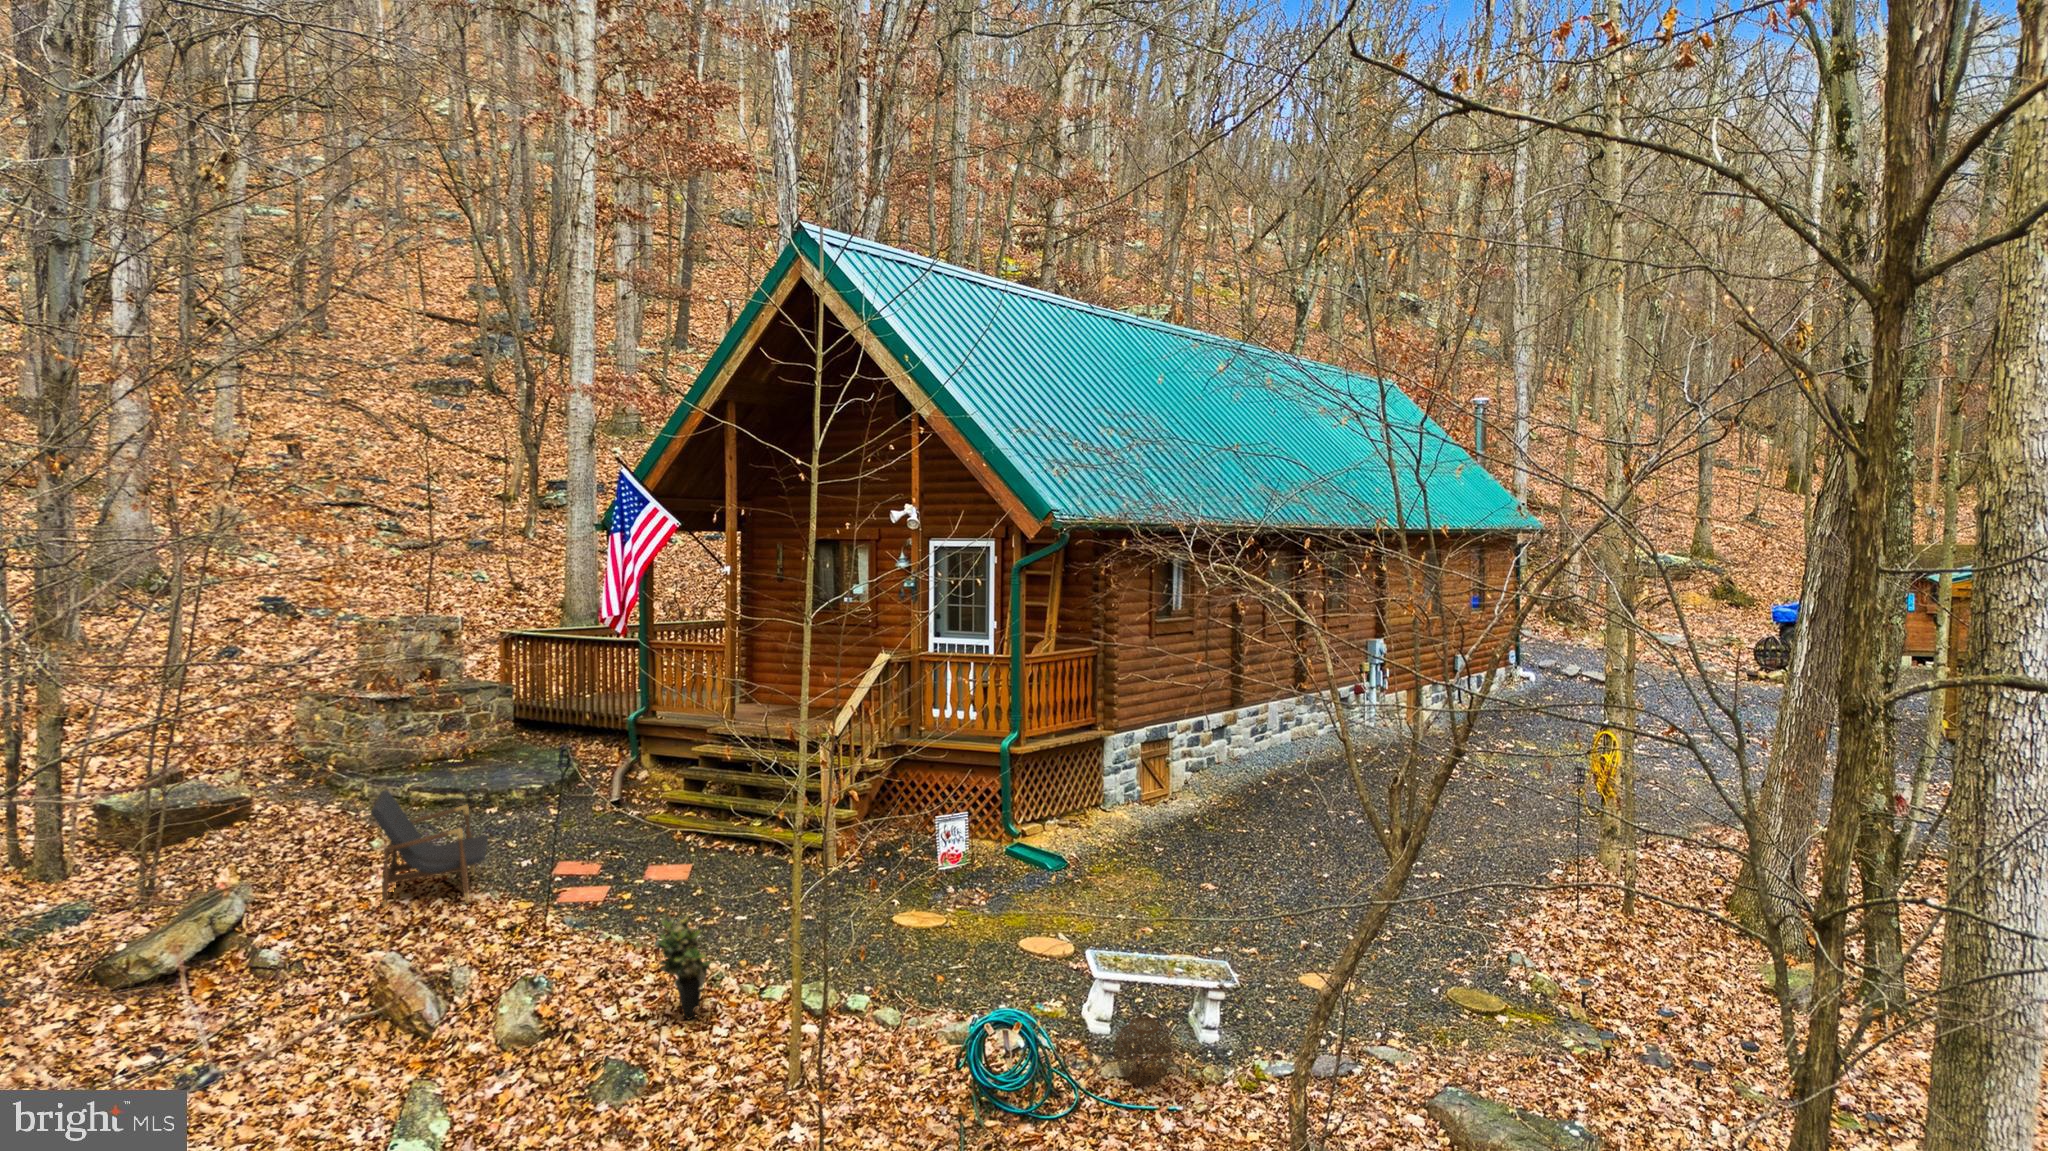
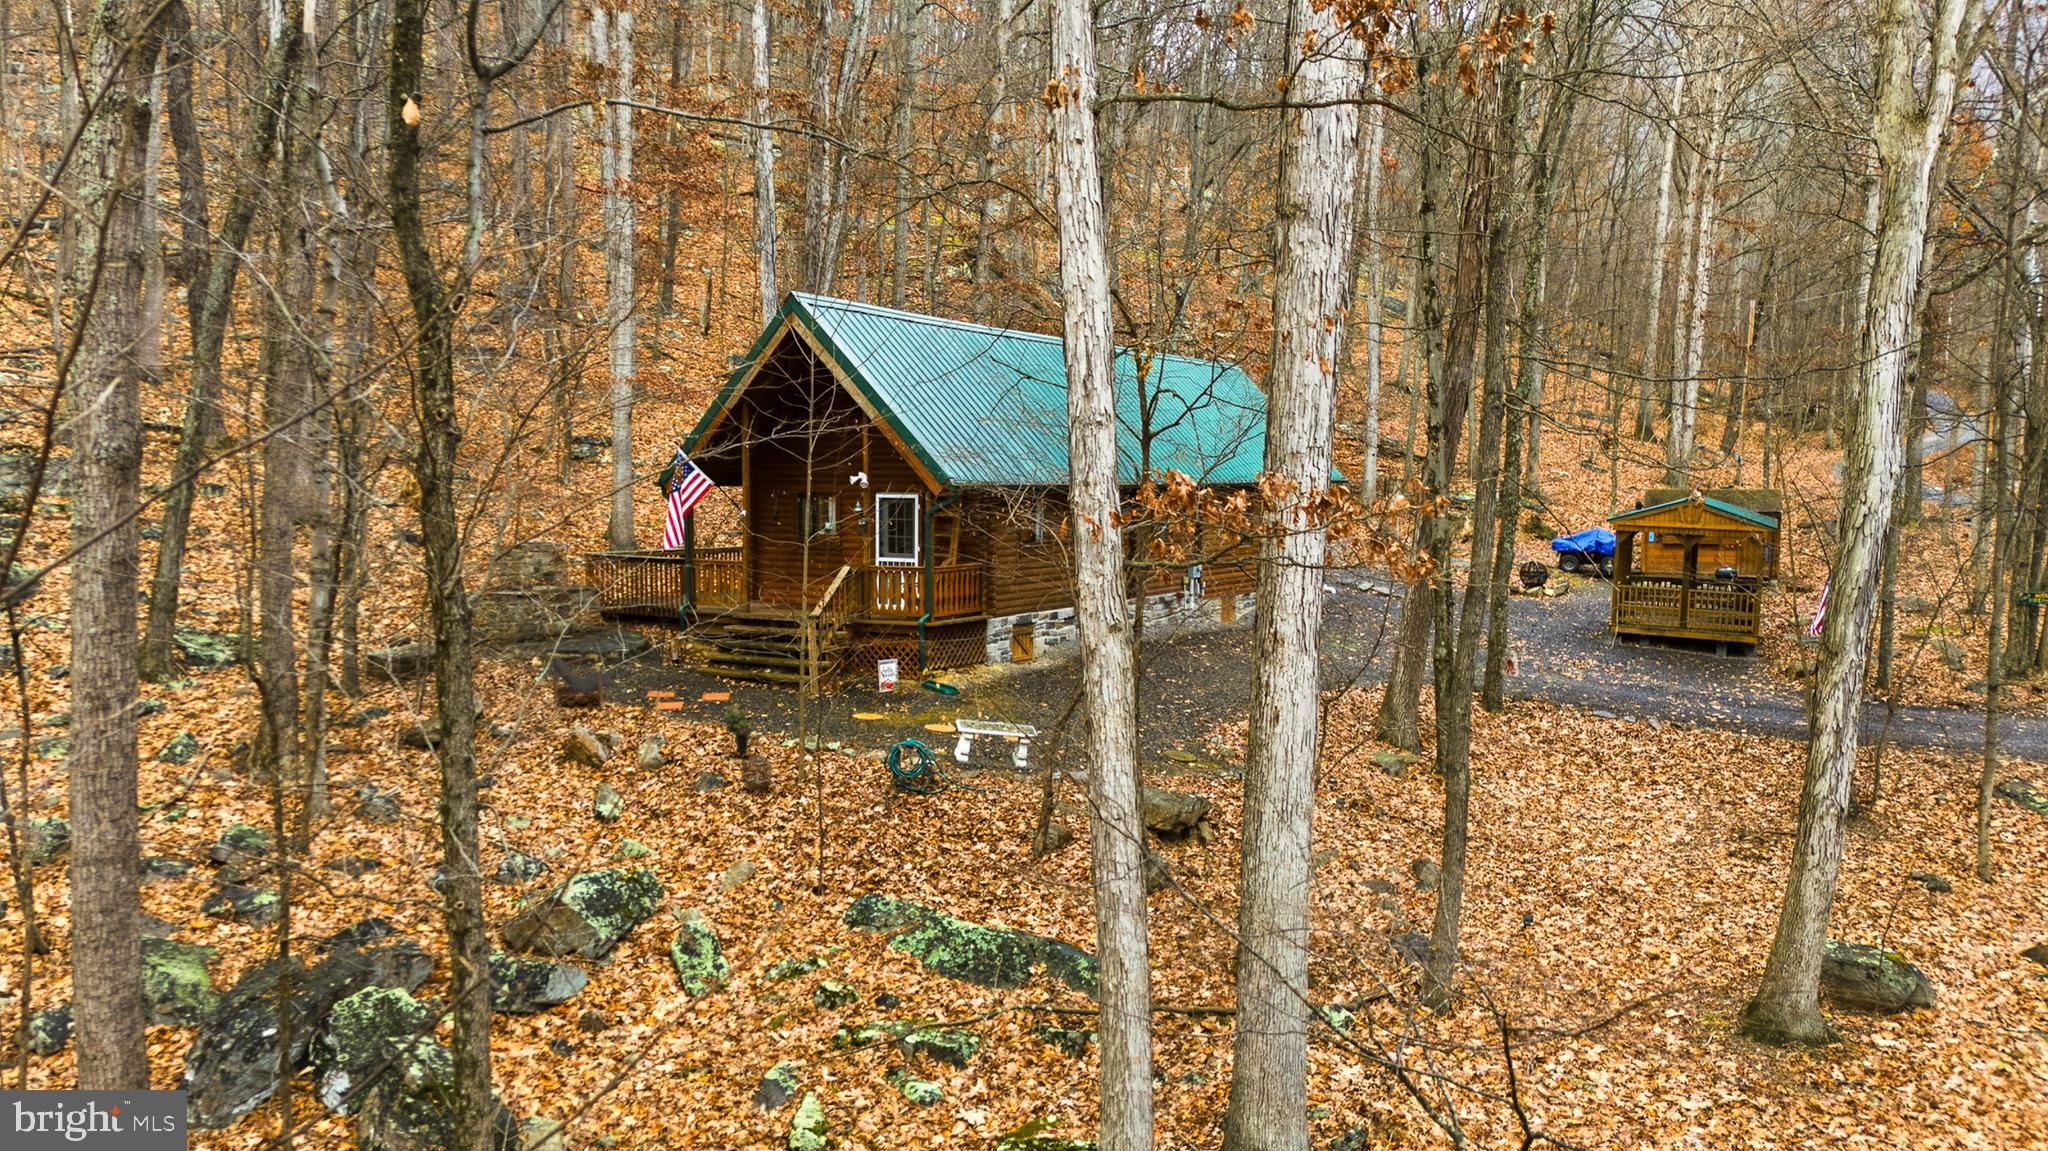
woven basket: present [1116,1017,1171,1086] -> present [741,755,772,790]

